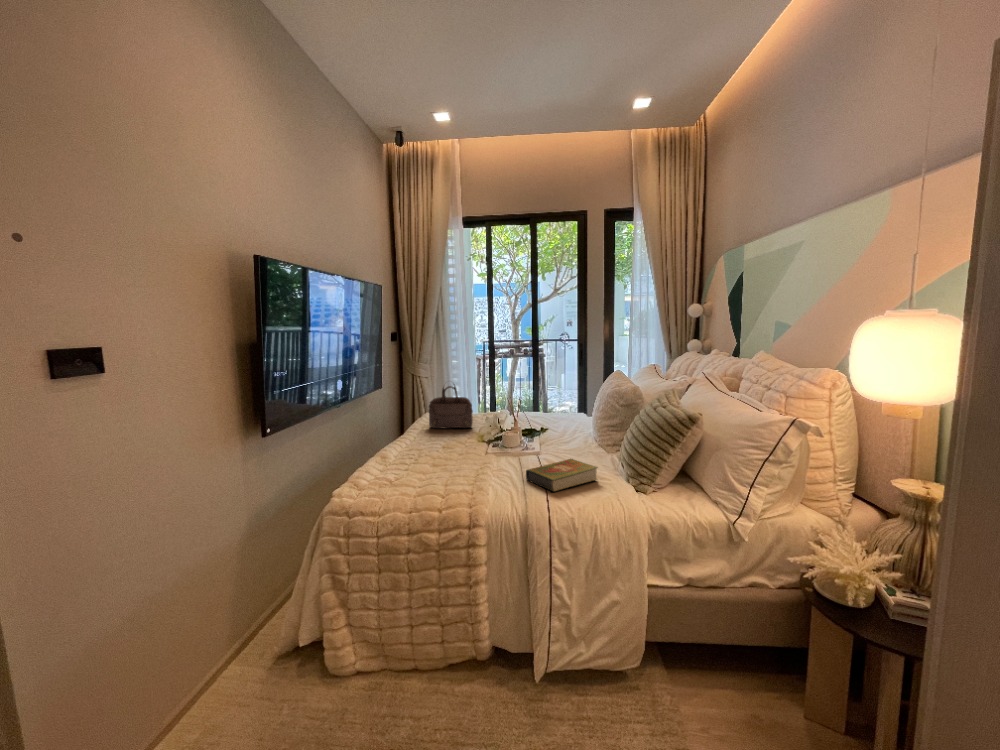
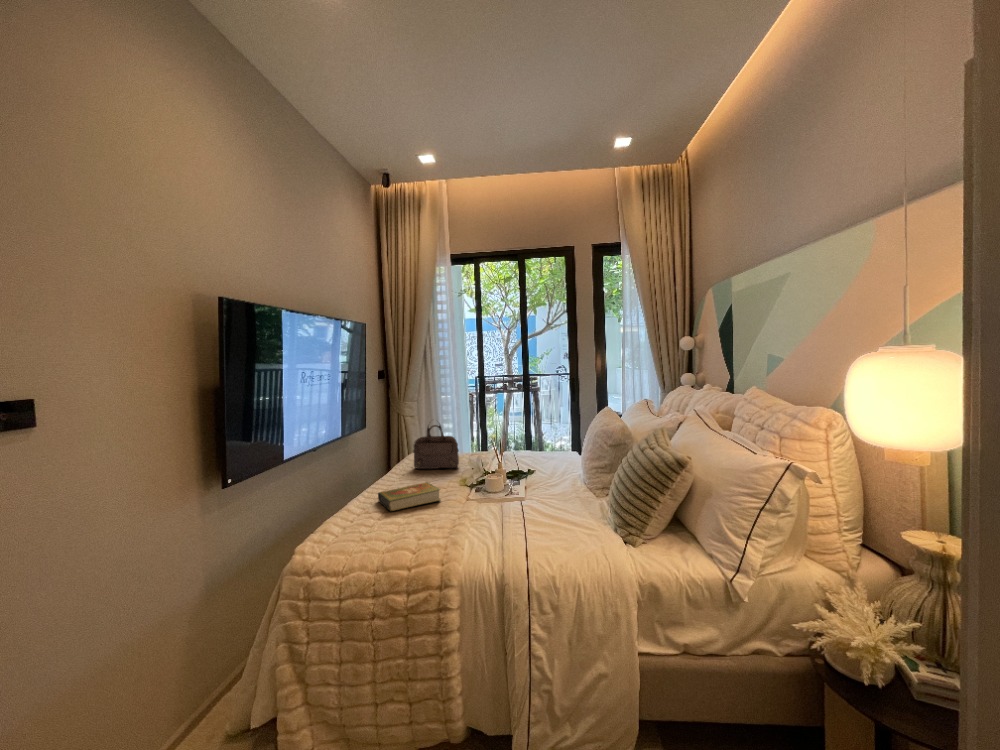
book: present [526,459,598,492] -> present [378,482,440,511]

